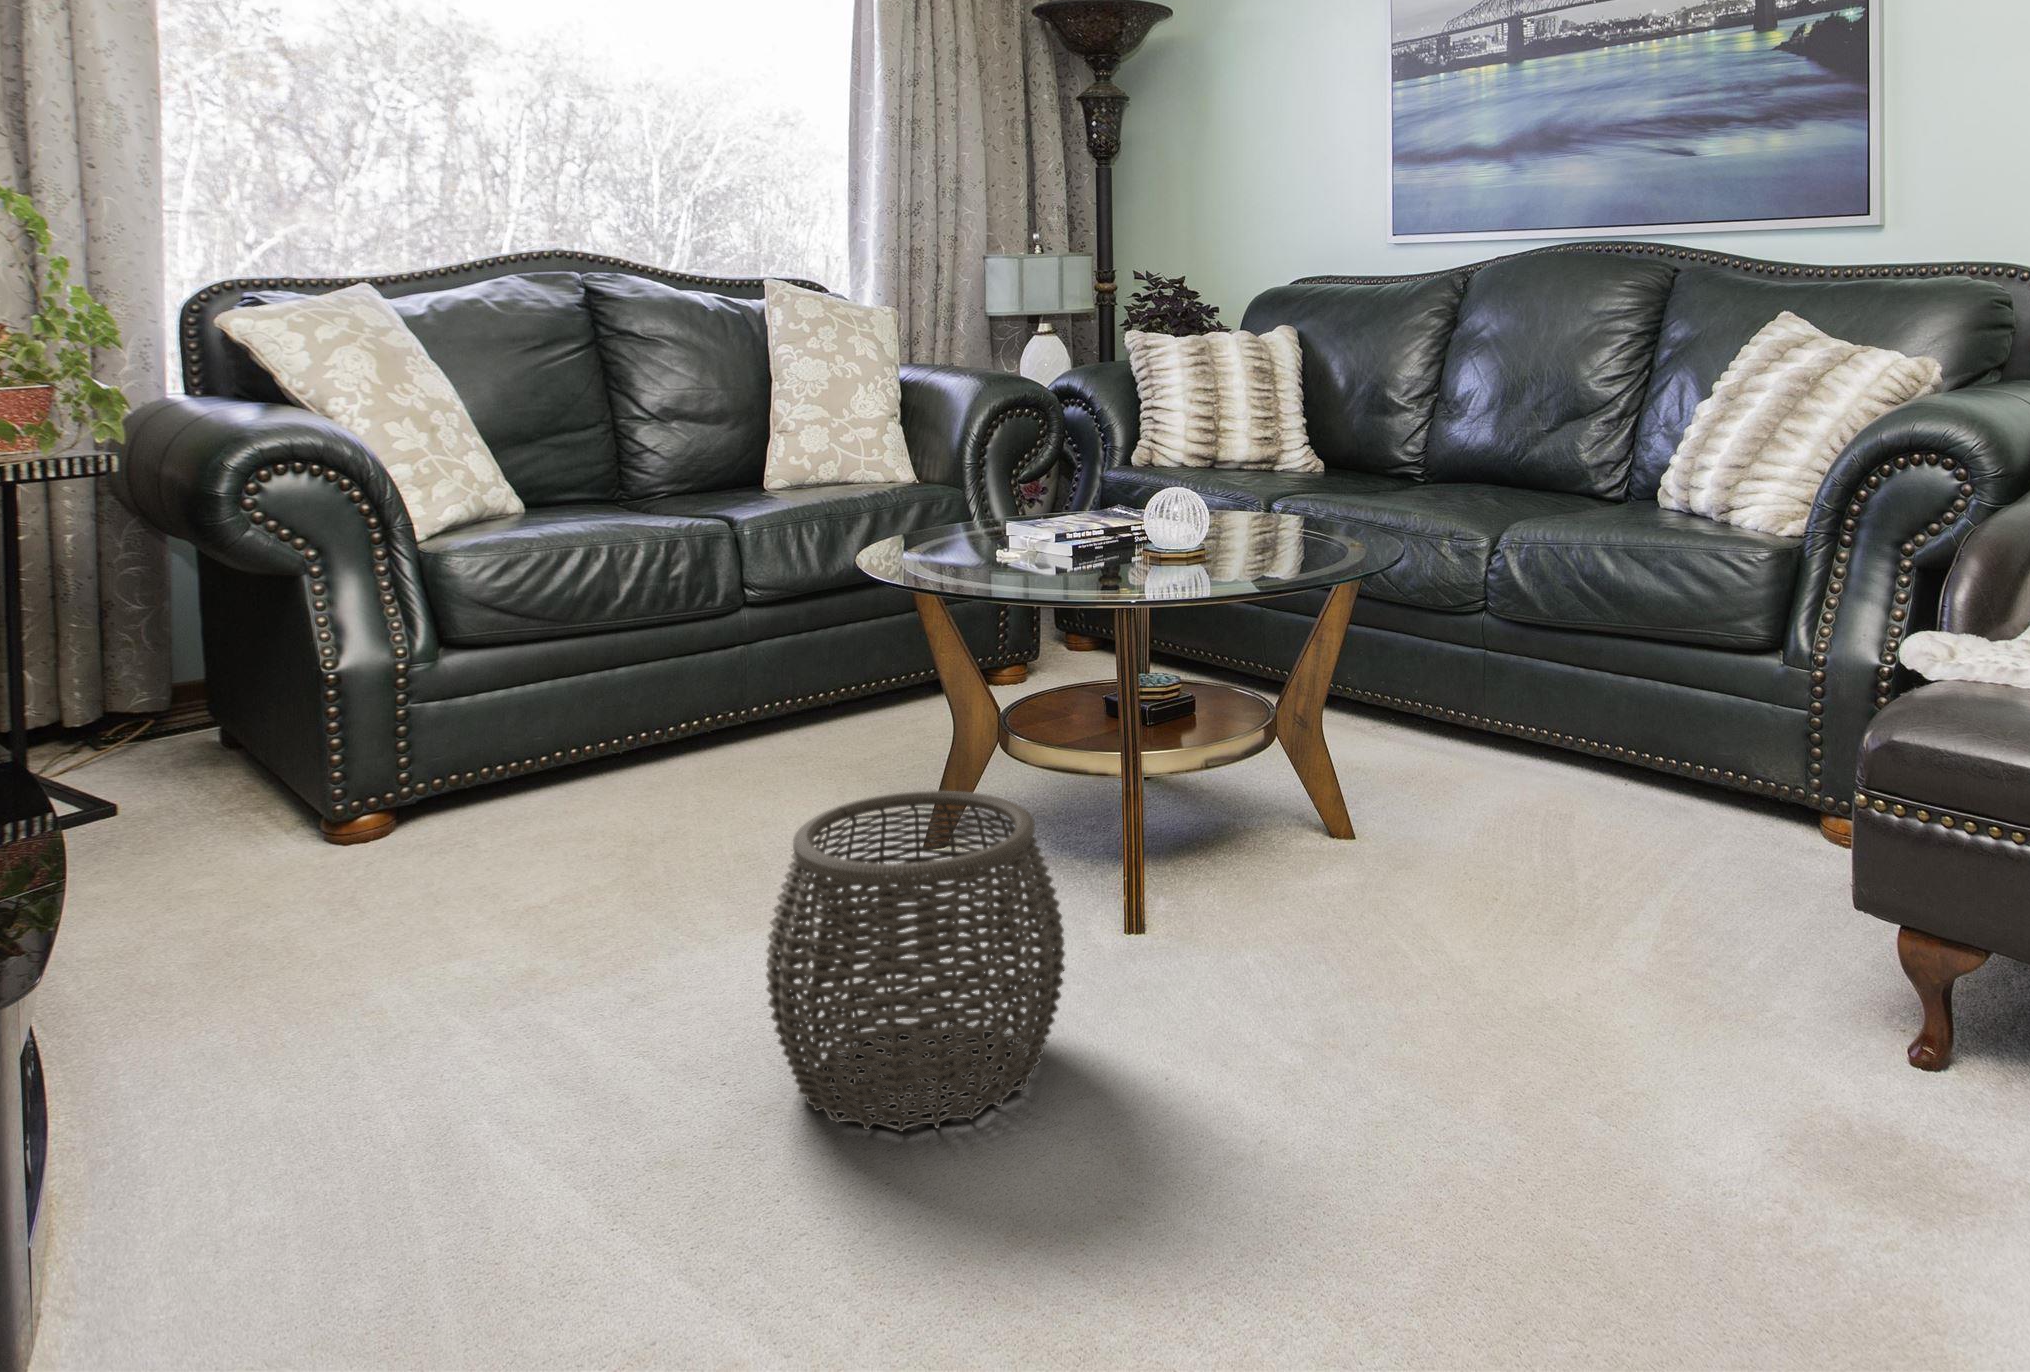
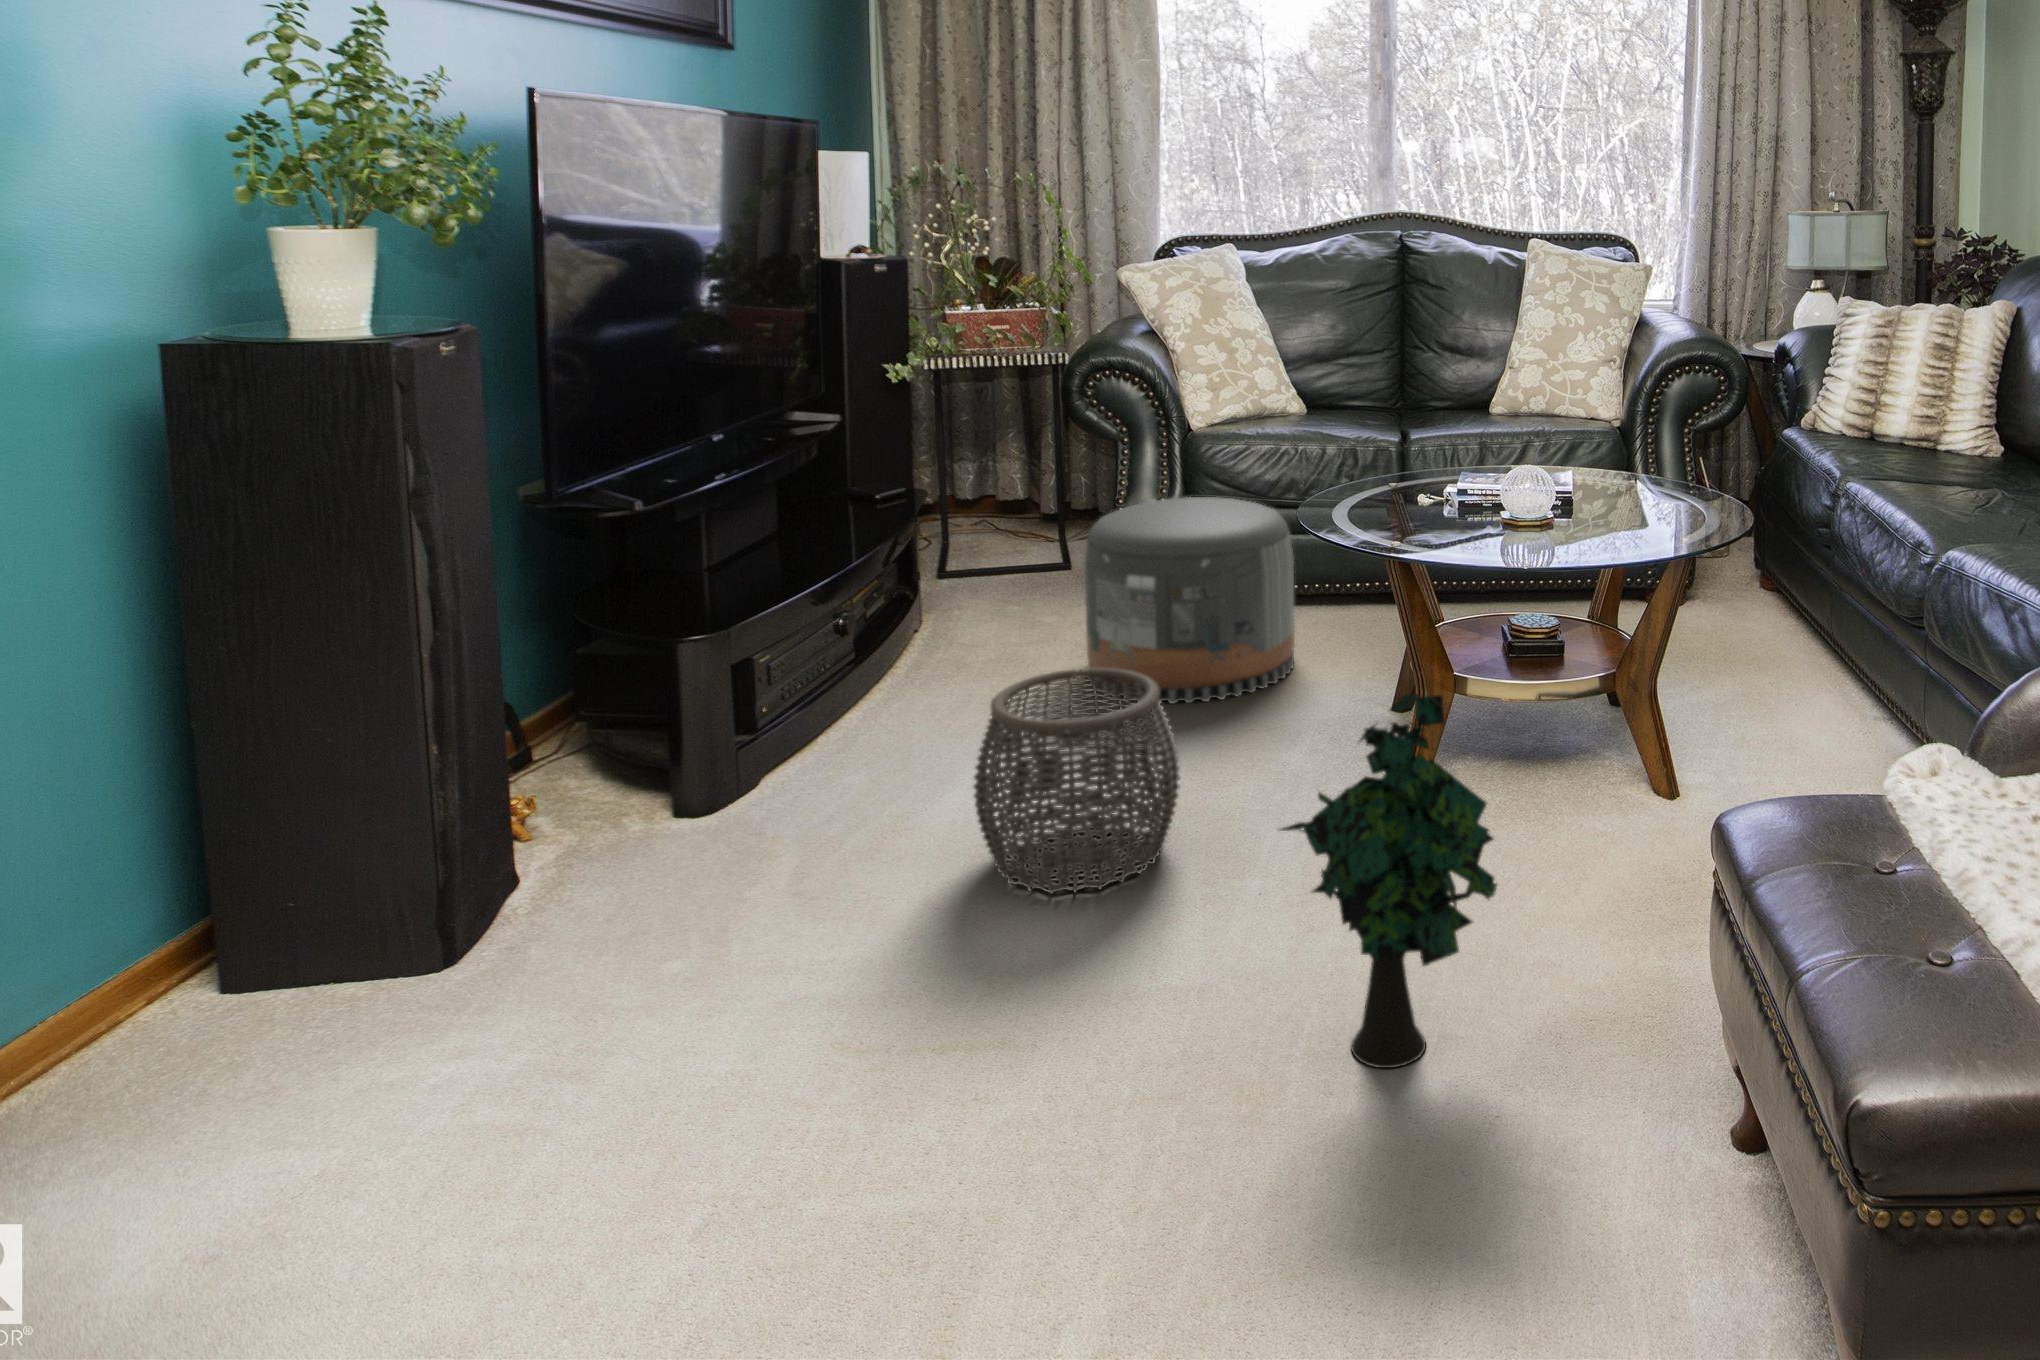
pouf: none [432,608,753,915] -> present [1084,497,1295,704]
decorative plant: none [1465,648,1716,1103] -> present [1280,694,1497,1068]

